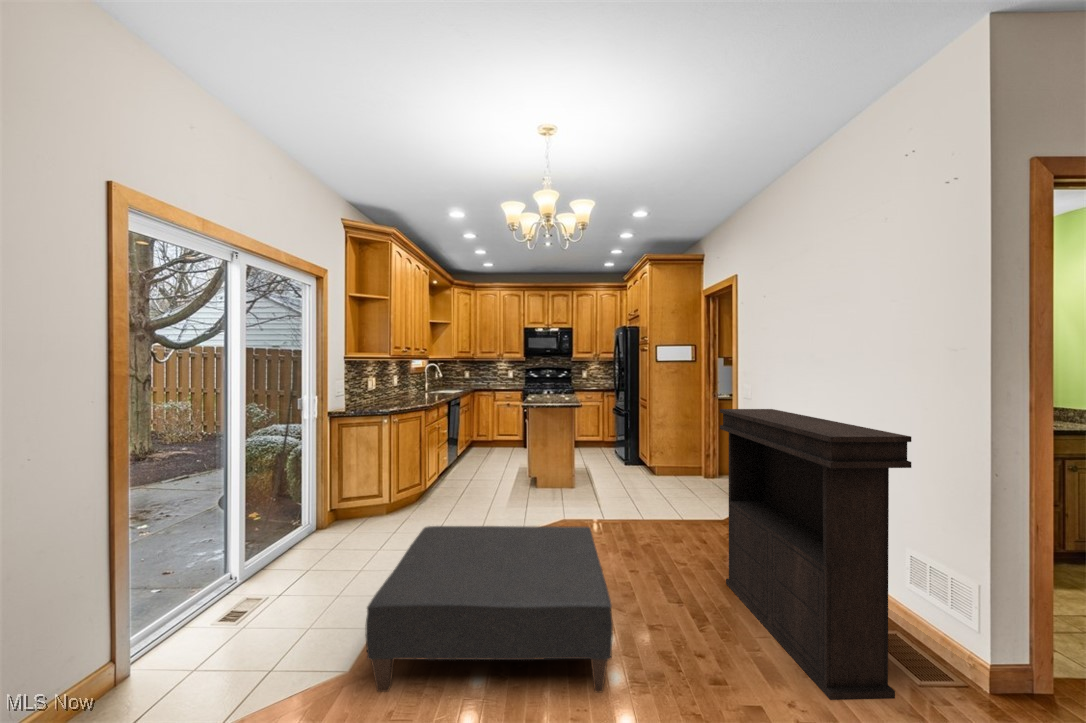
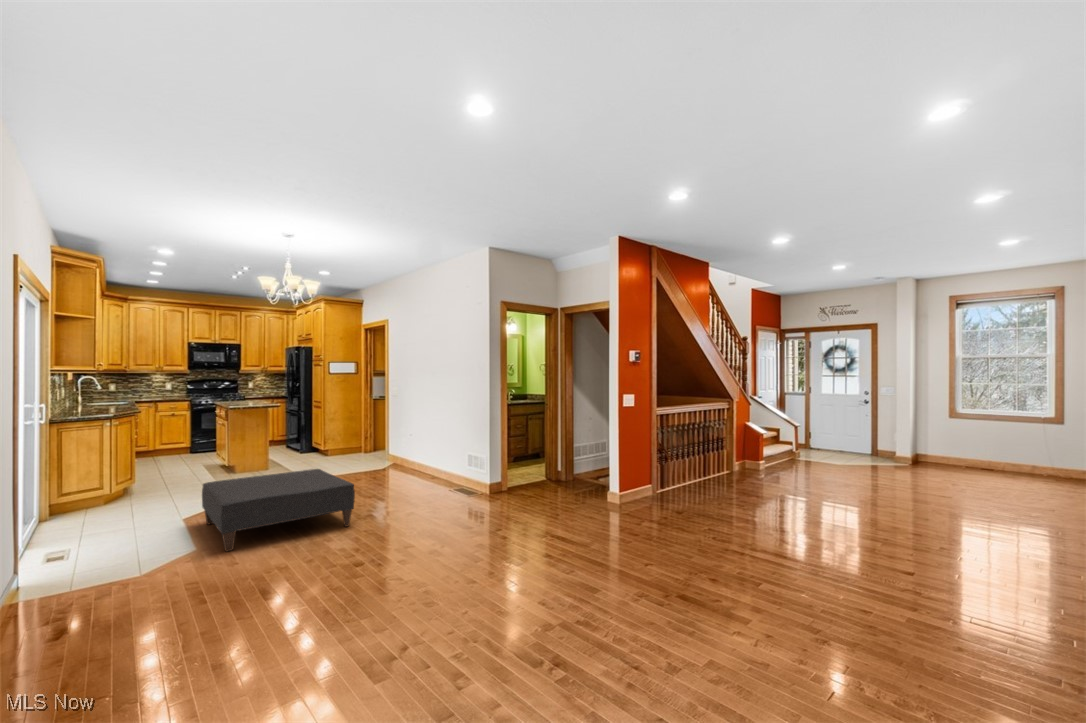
console table: present [720,409,911,700] -> none [390,397,469,508]

